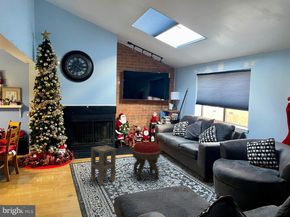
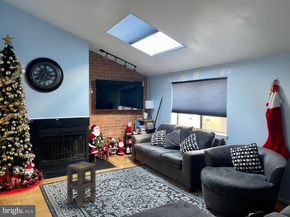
footstool: present [133,141,160,181] -> none [114,154,143,198]

